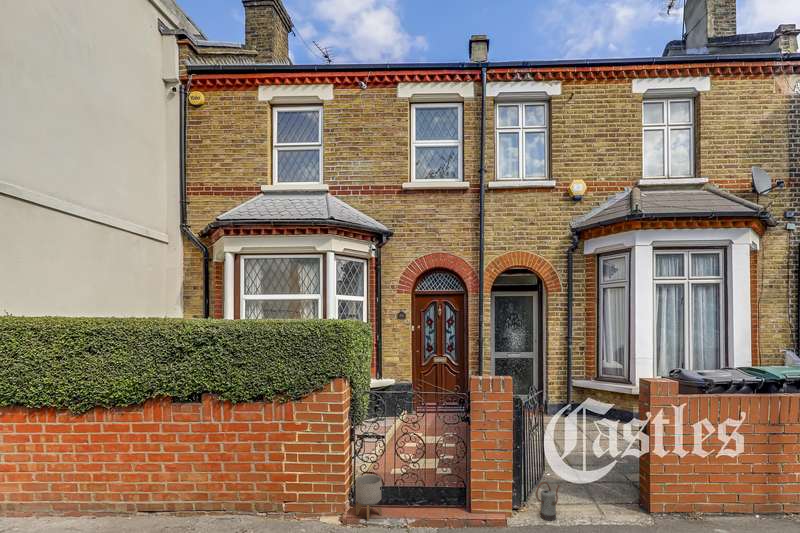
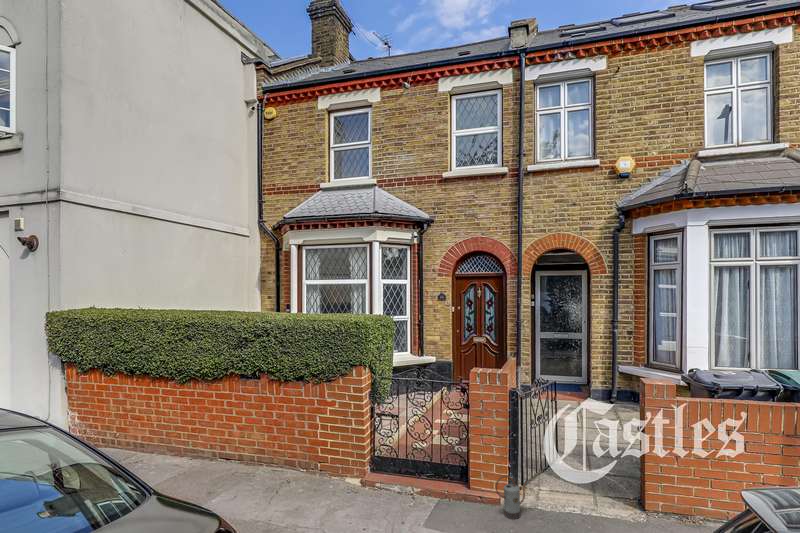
planter: present [356,475,382,521] -> none [322,448,347,493]

